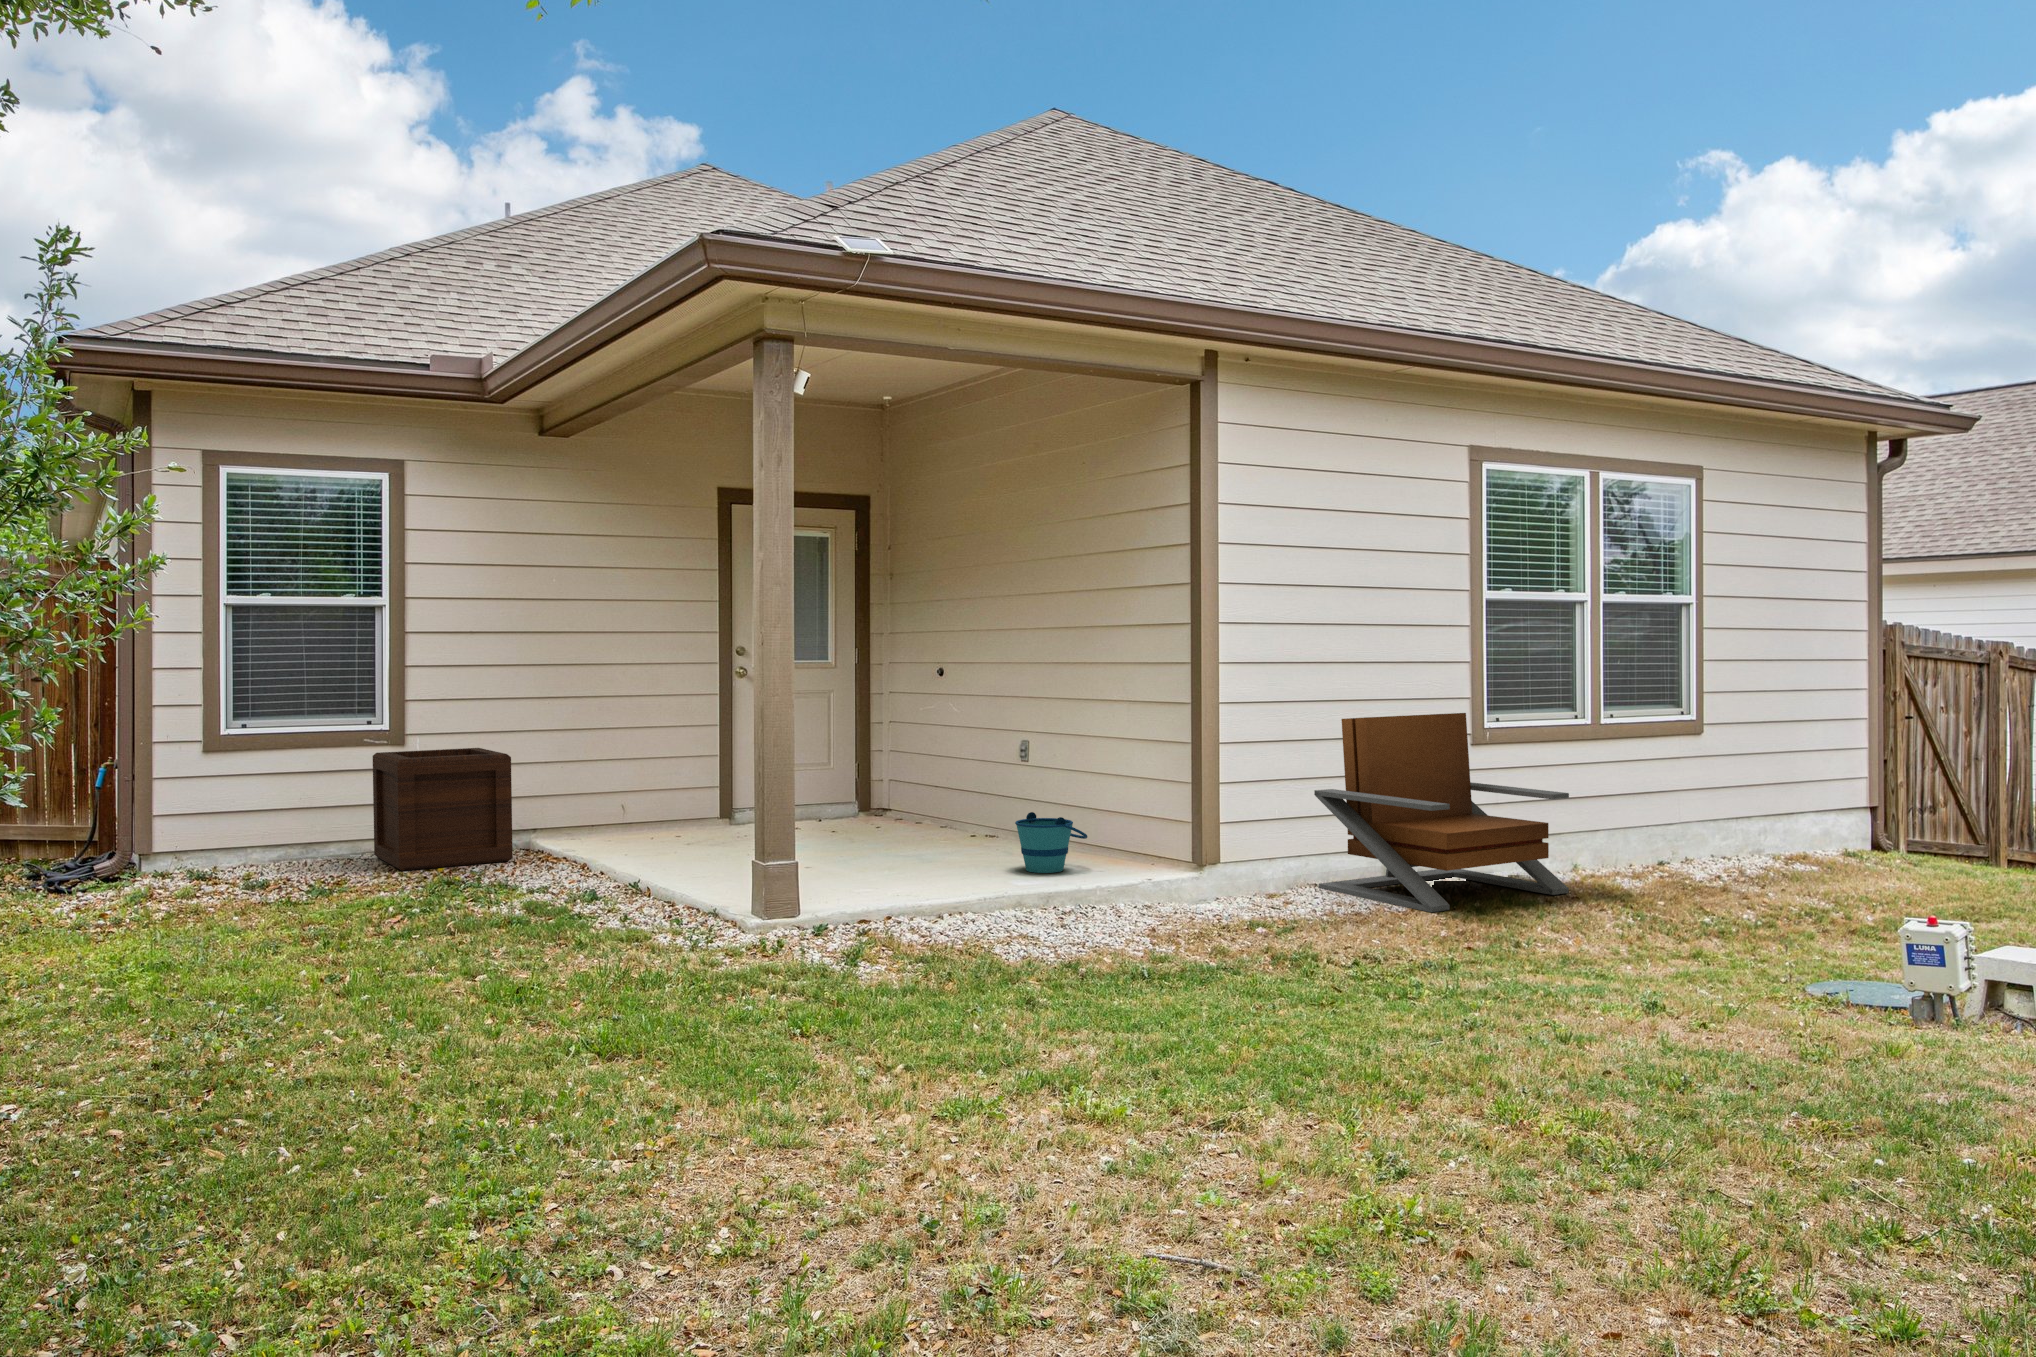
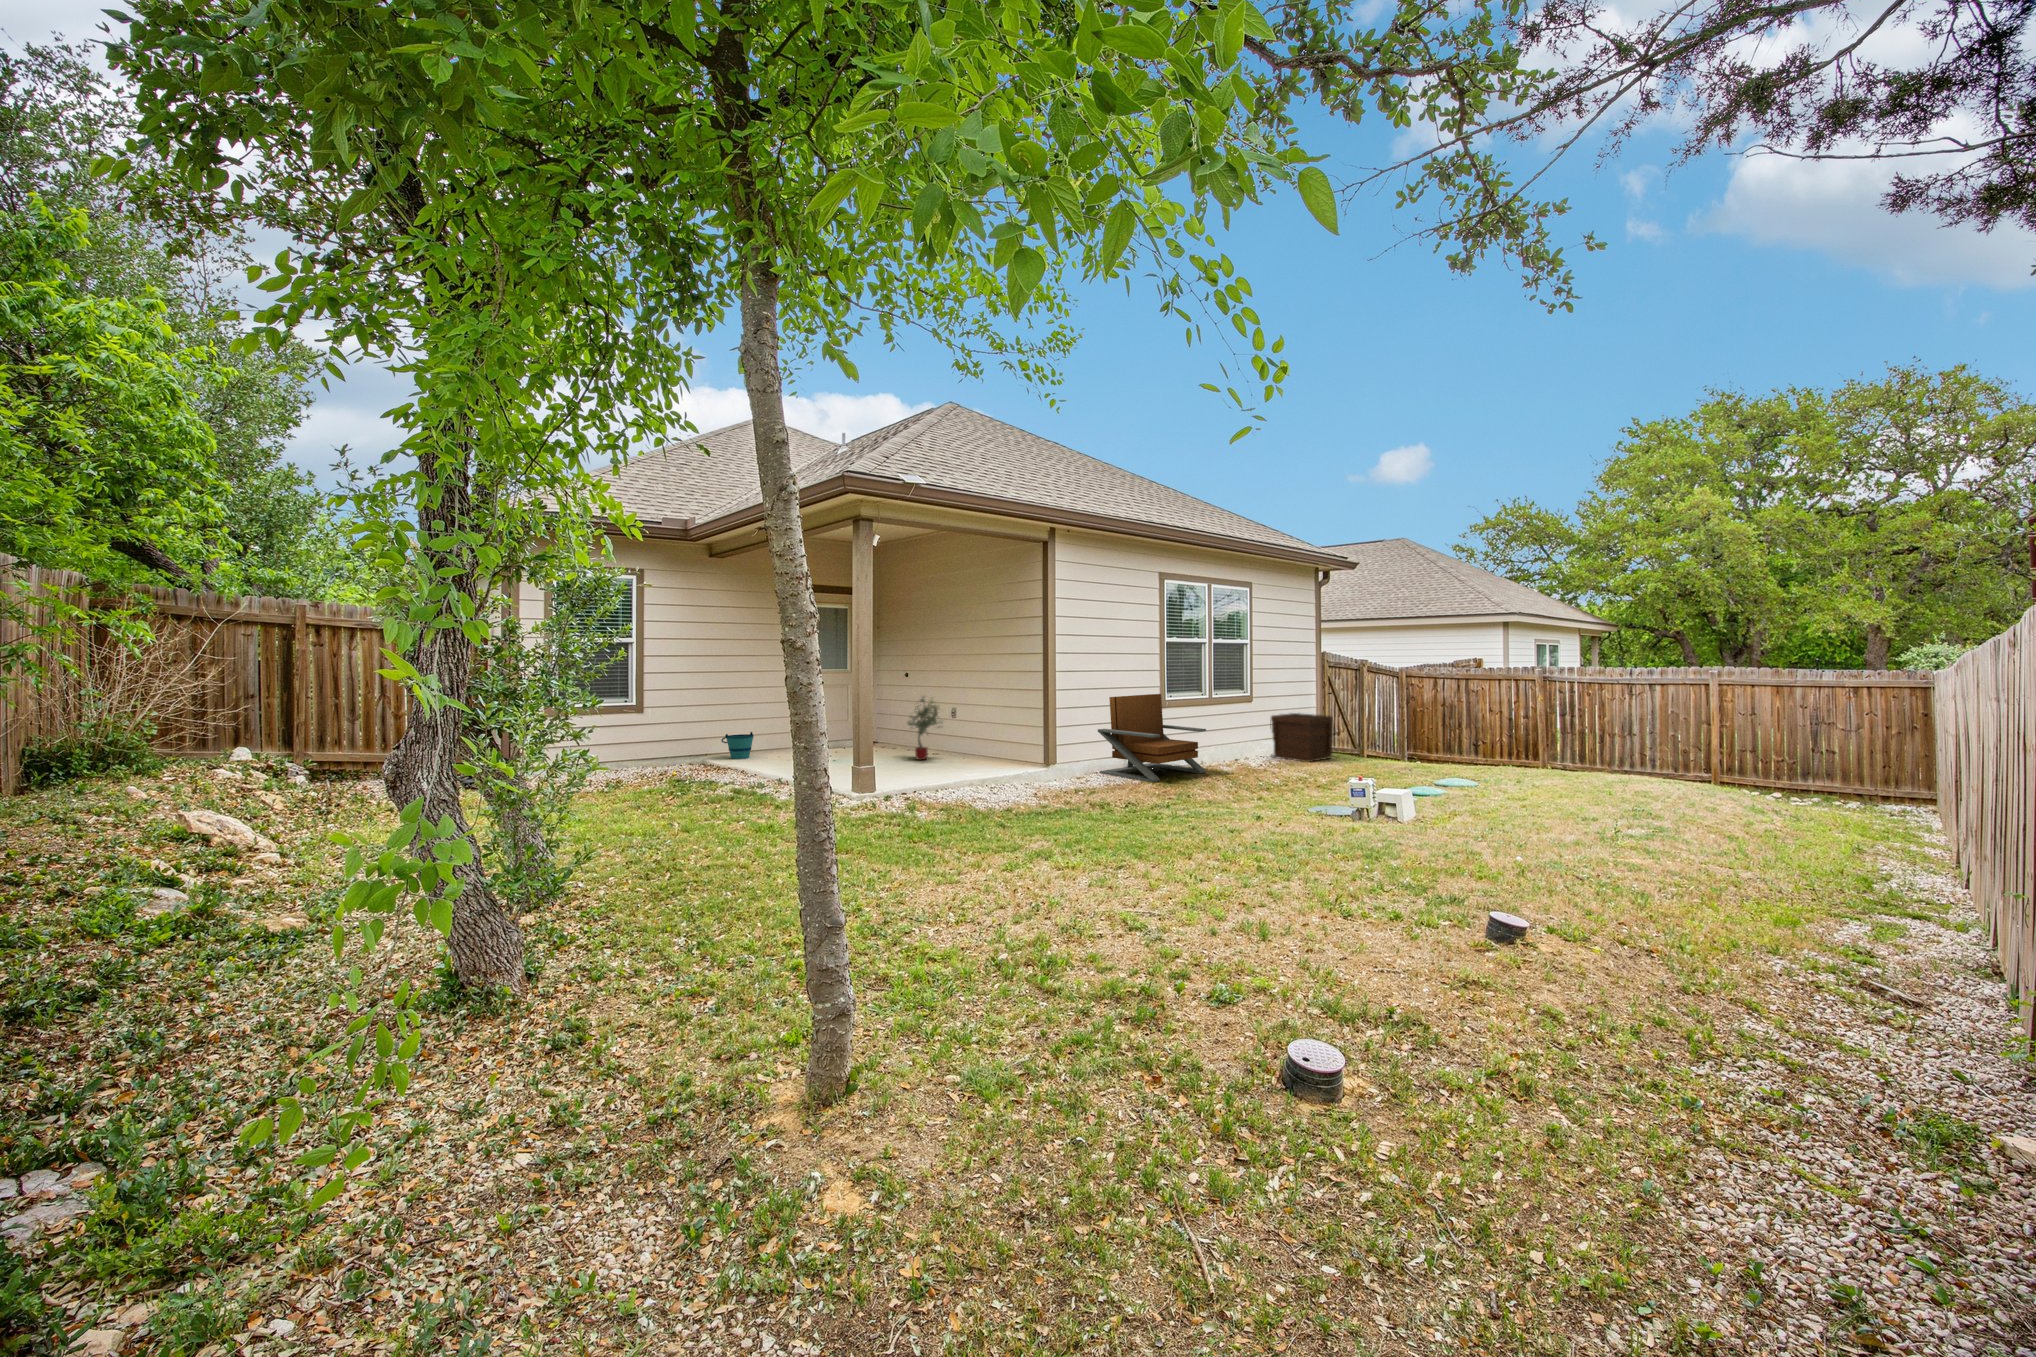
potted tree: none [924,714,1001,850] -> present [908,697,942,760]
wooden crate: present [373,748,513,871] -> present [1270,713,1333,762]
bucket: present [1015,812,1087,873] -> present [721,732,754,759]

